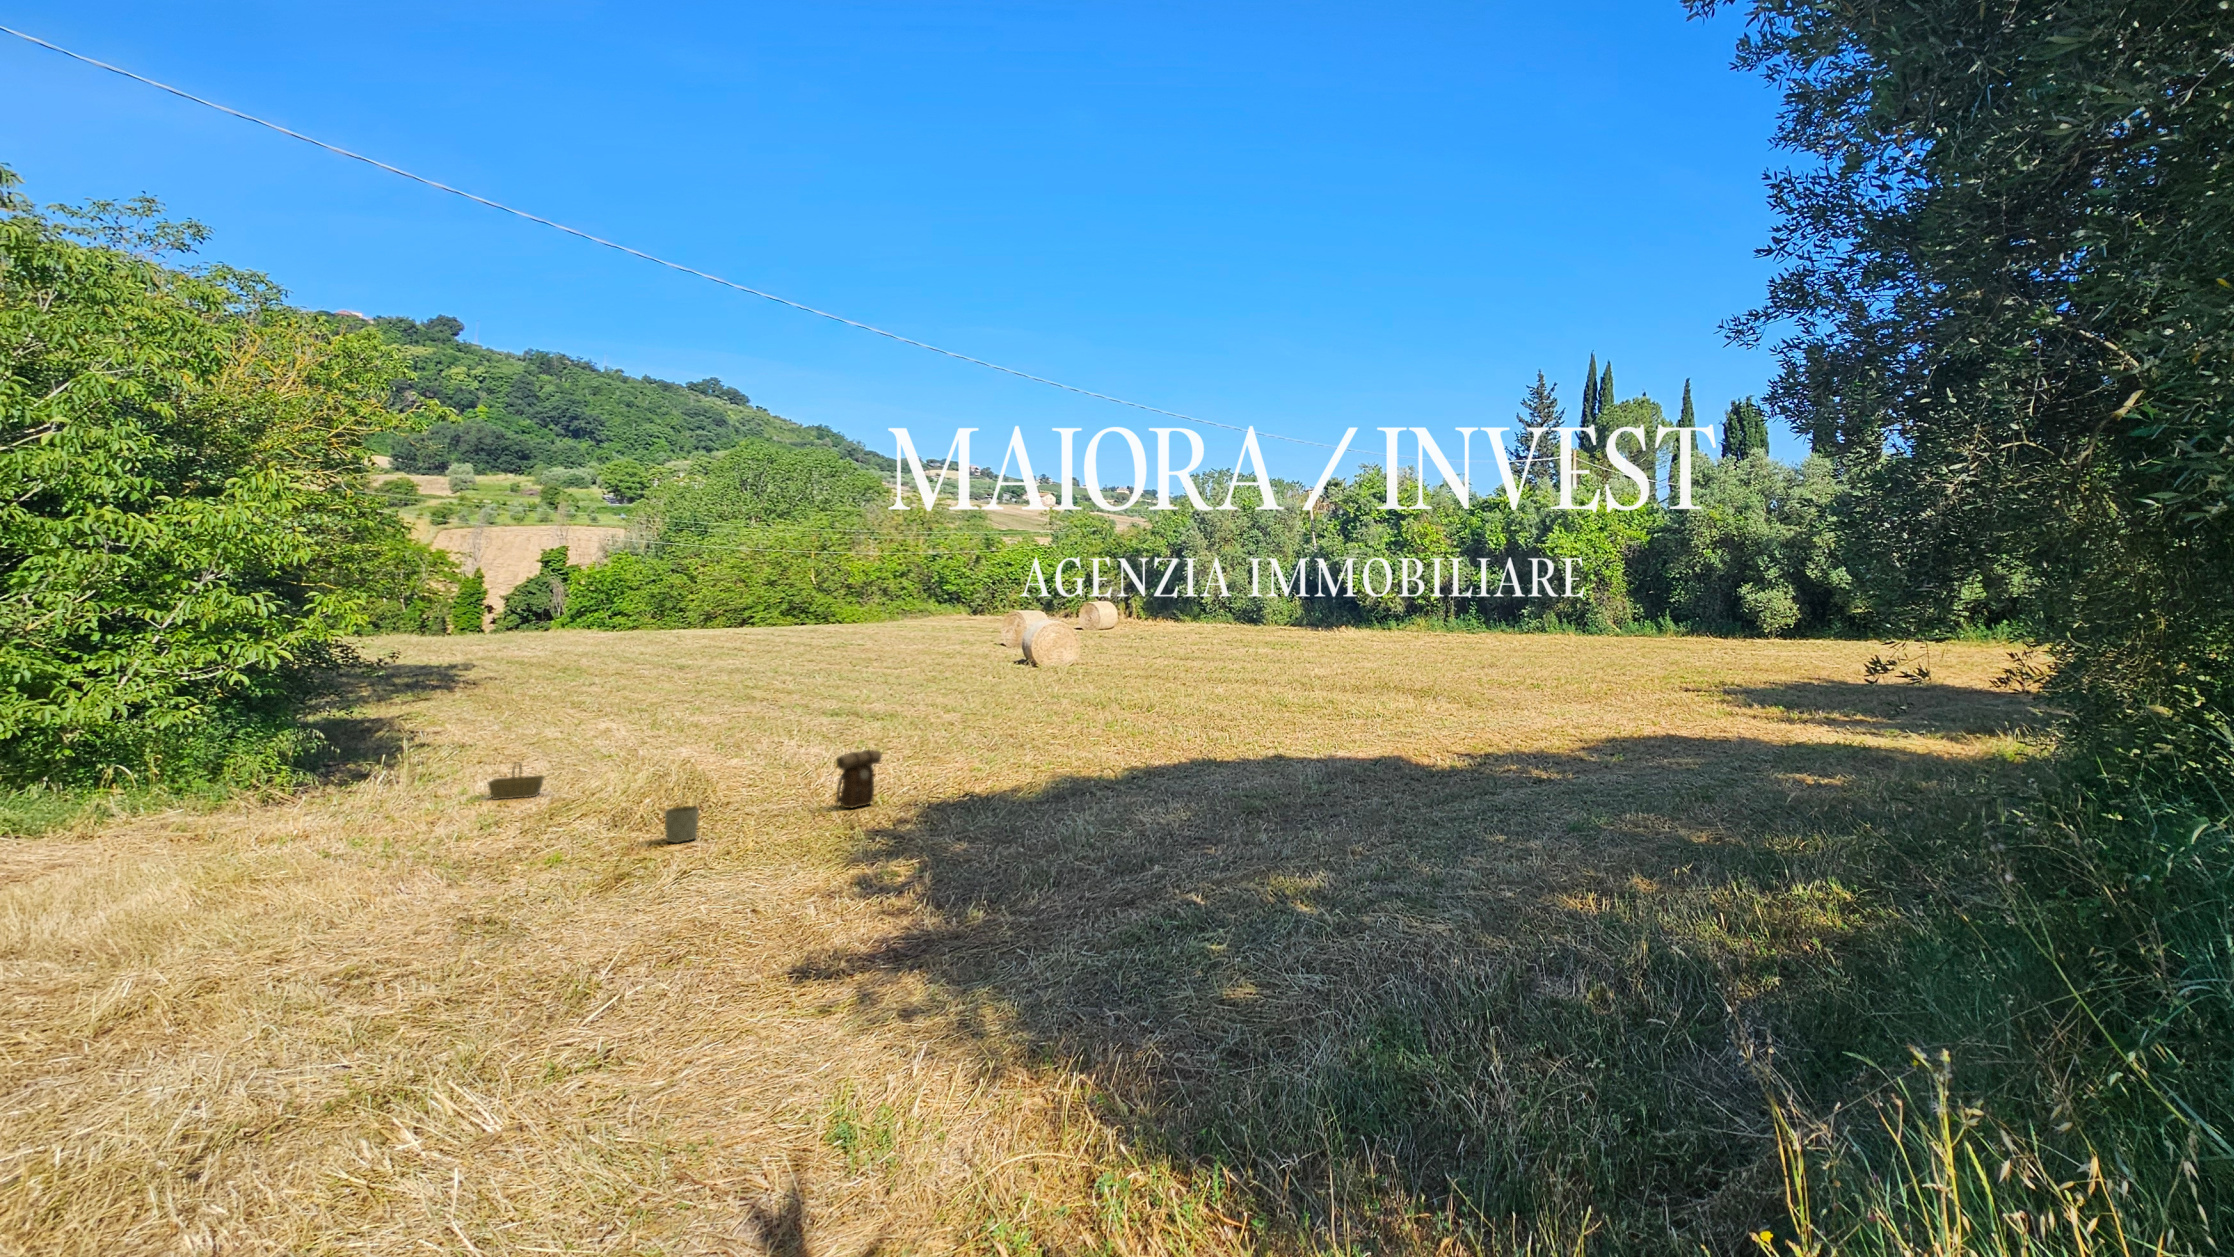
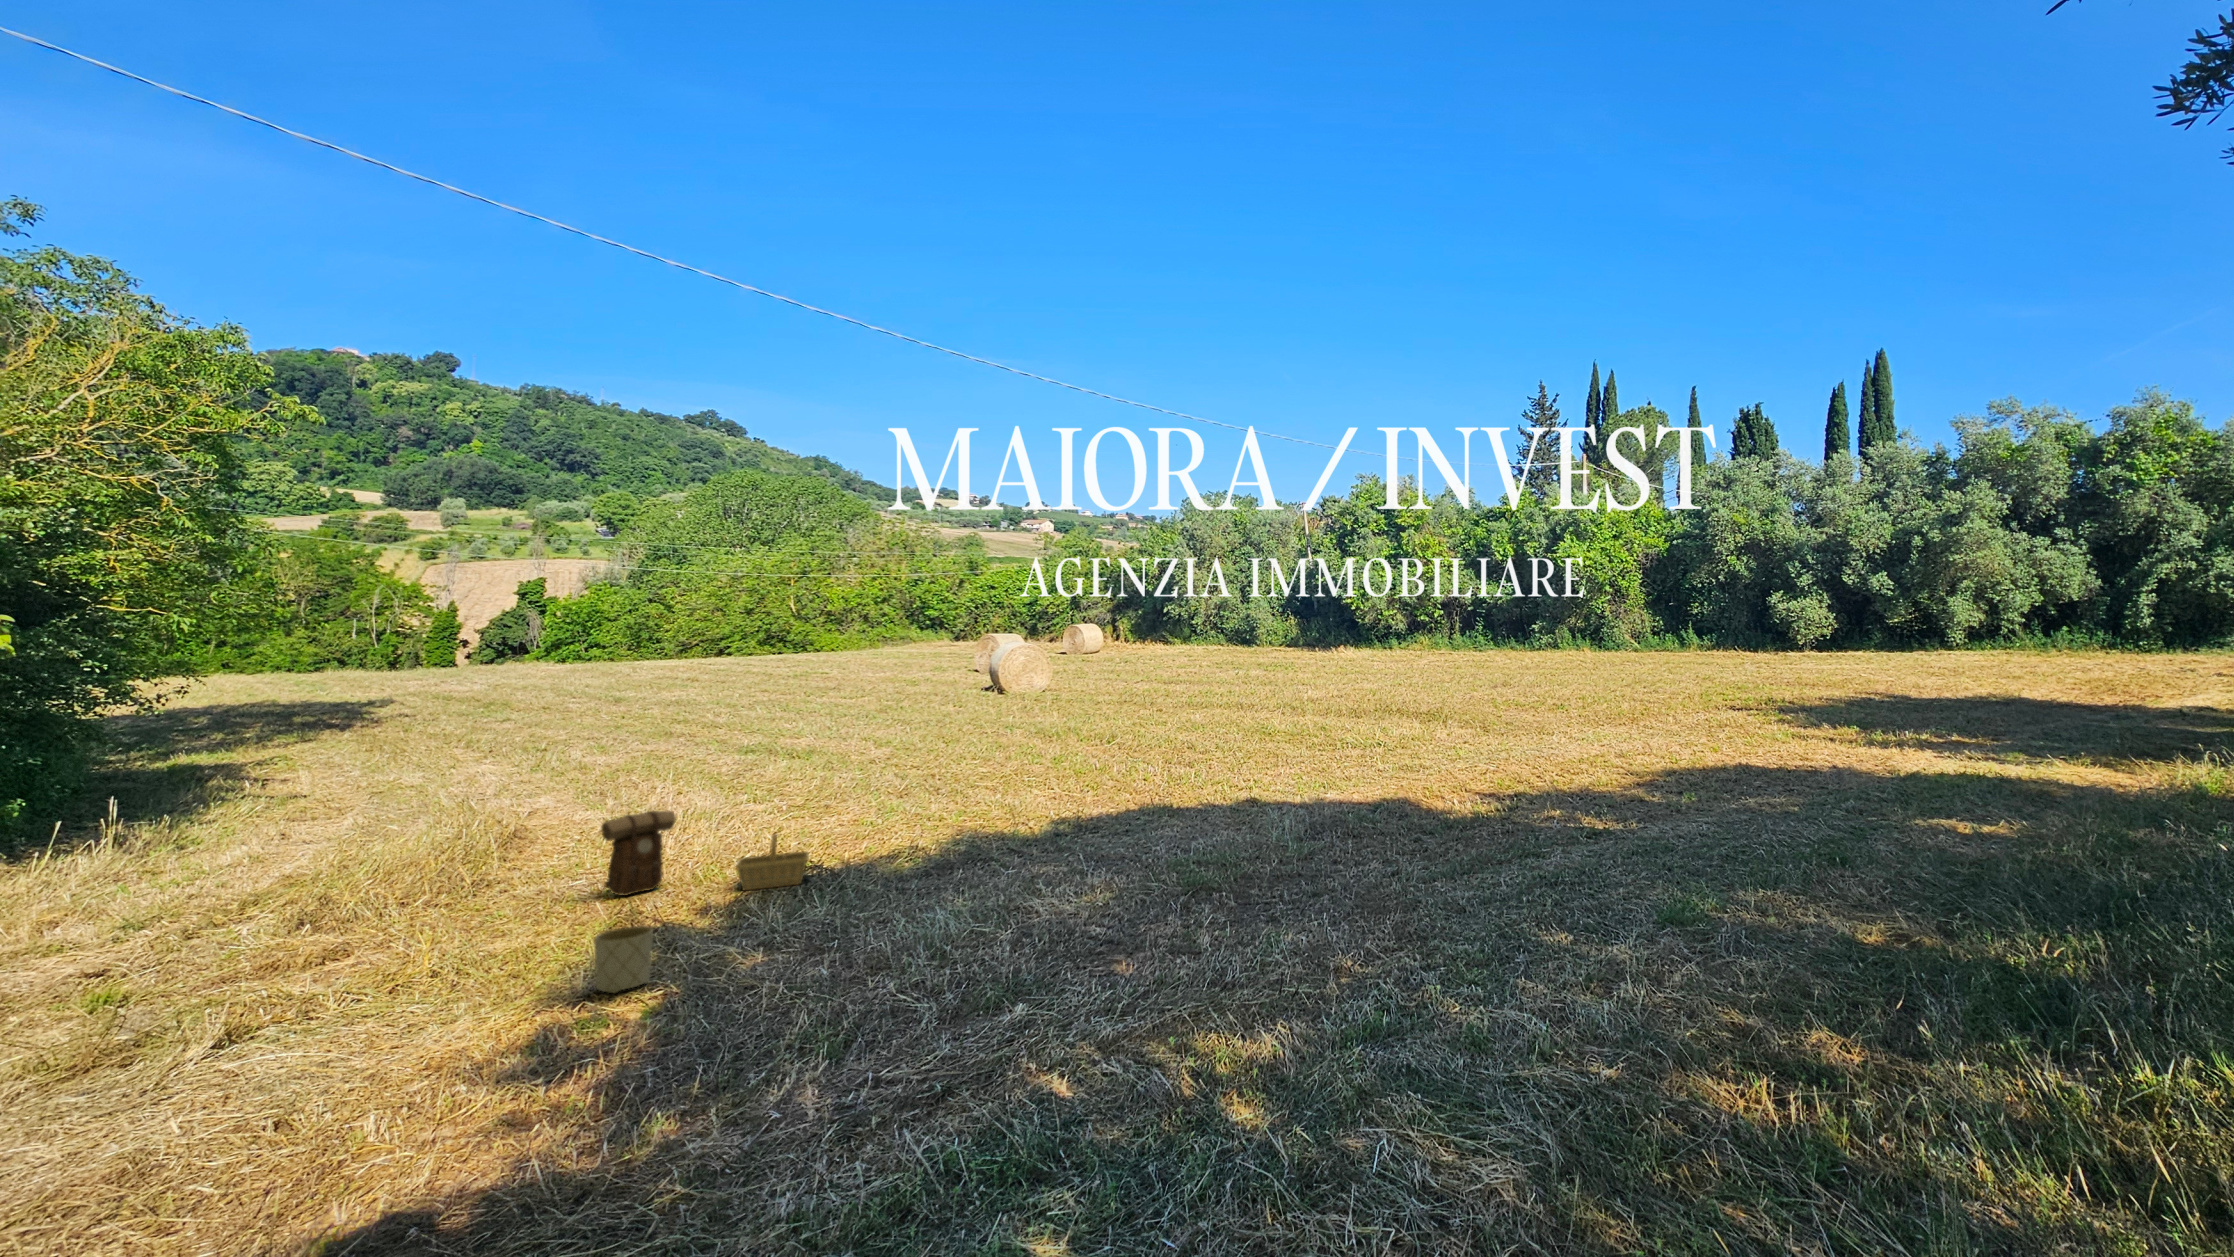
basket: present [488,763,544,800] -> present [736,833,809,890]
planter: present [665,806,699,843] -> present [594,926,653,994]

